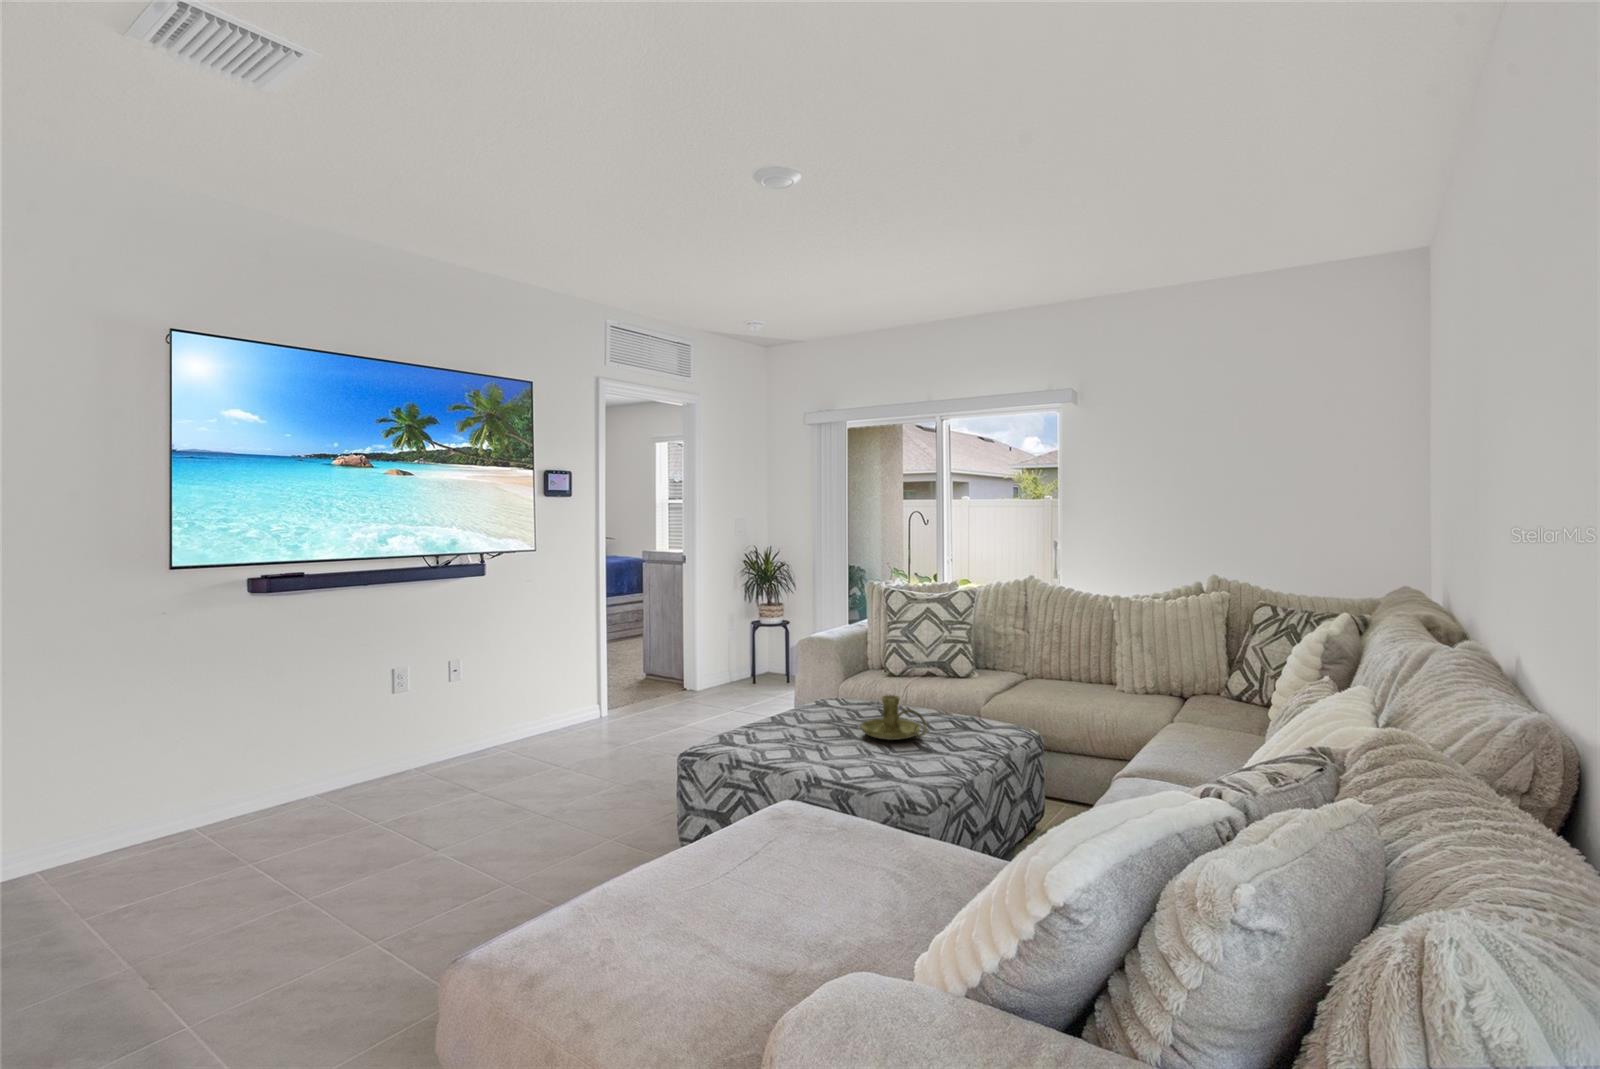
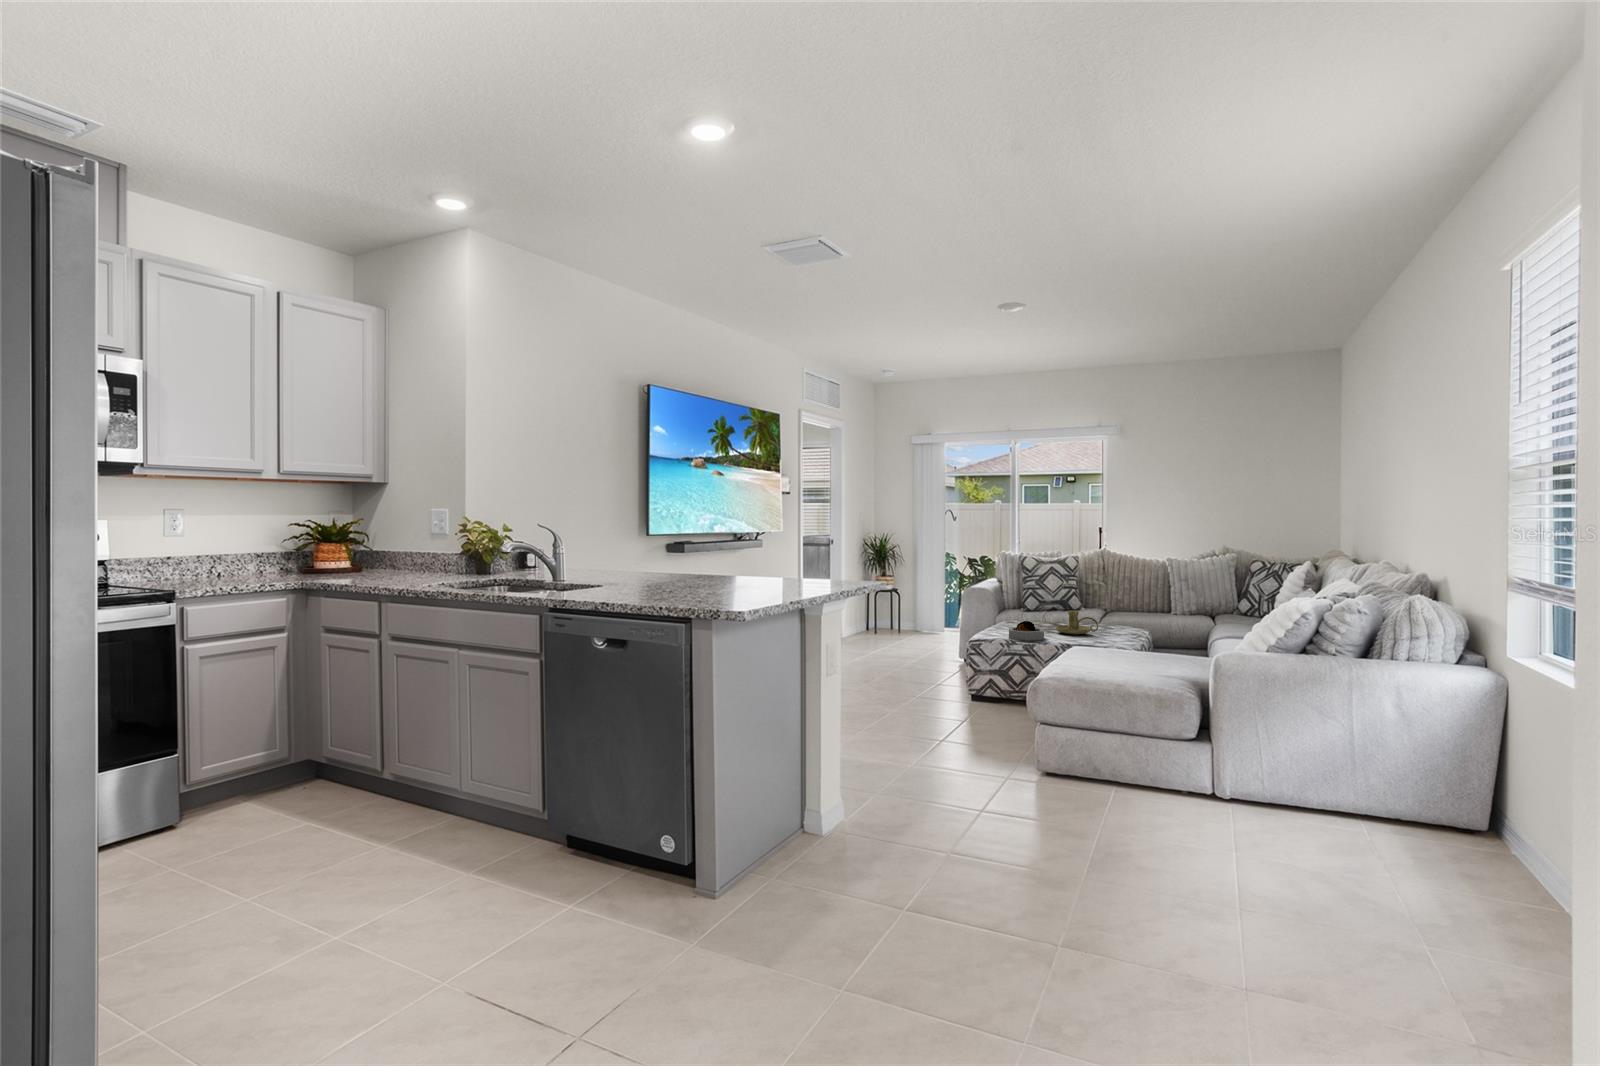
decorative bowl: none [747,715,816,758] -> present [1009,621,1044,641]

